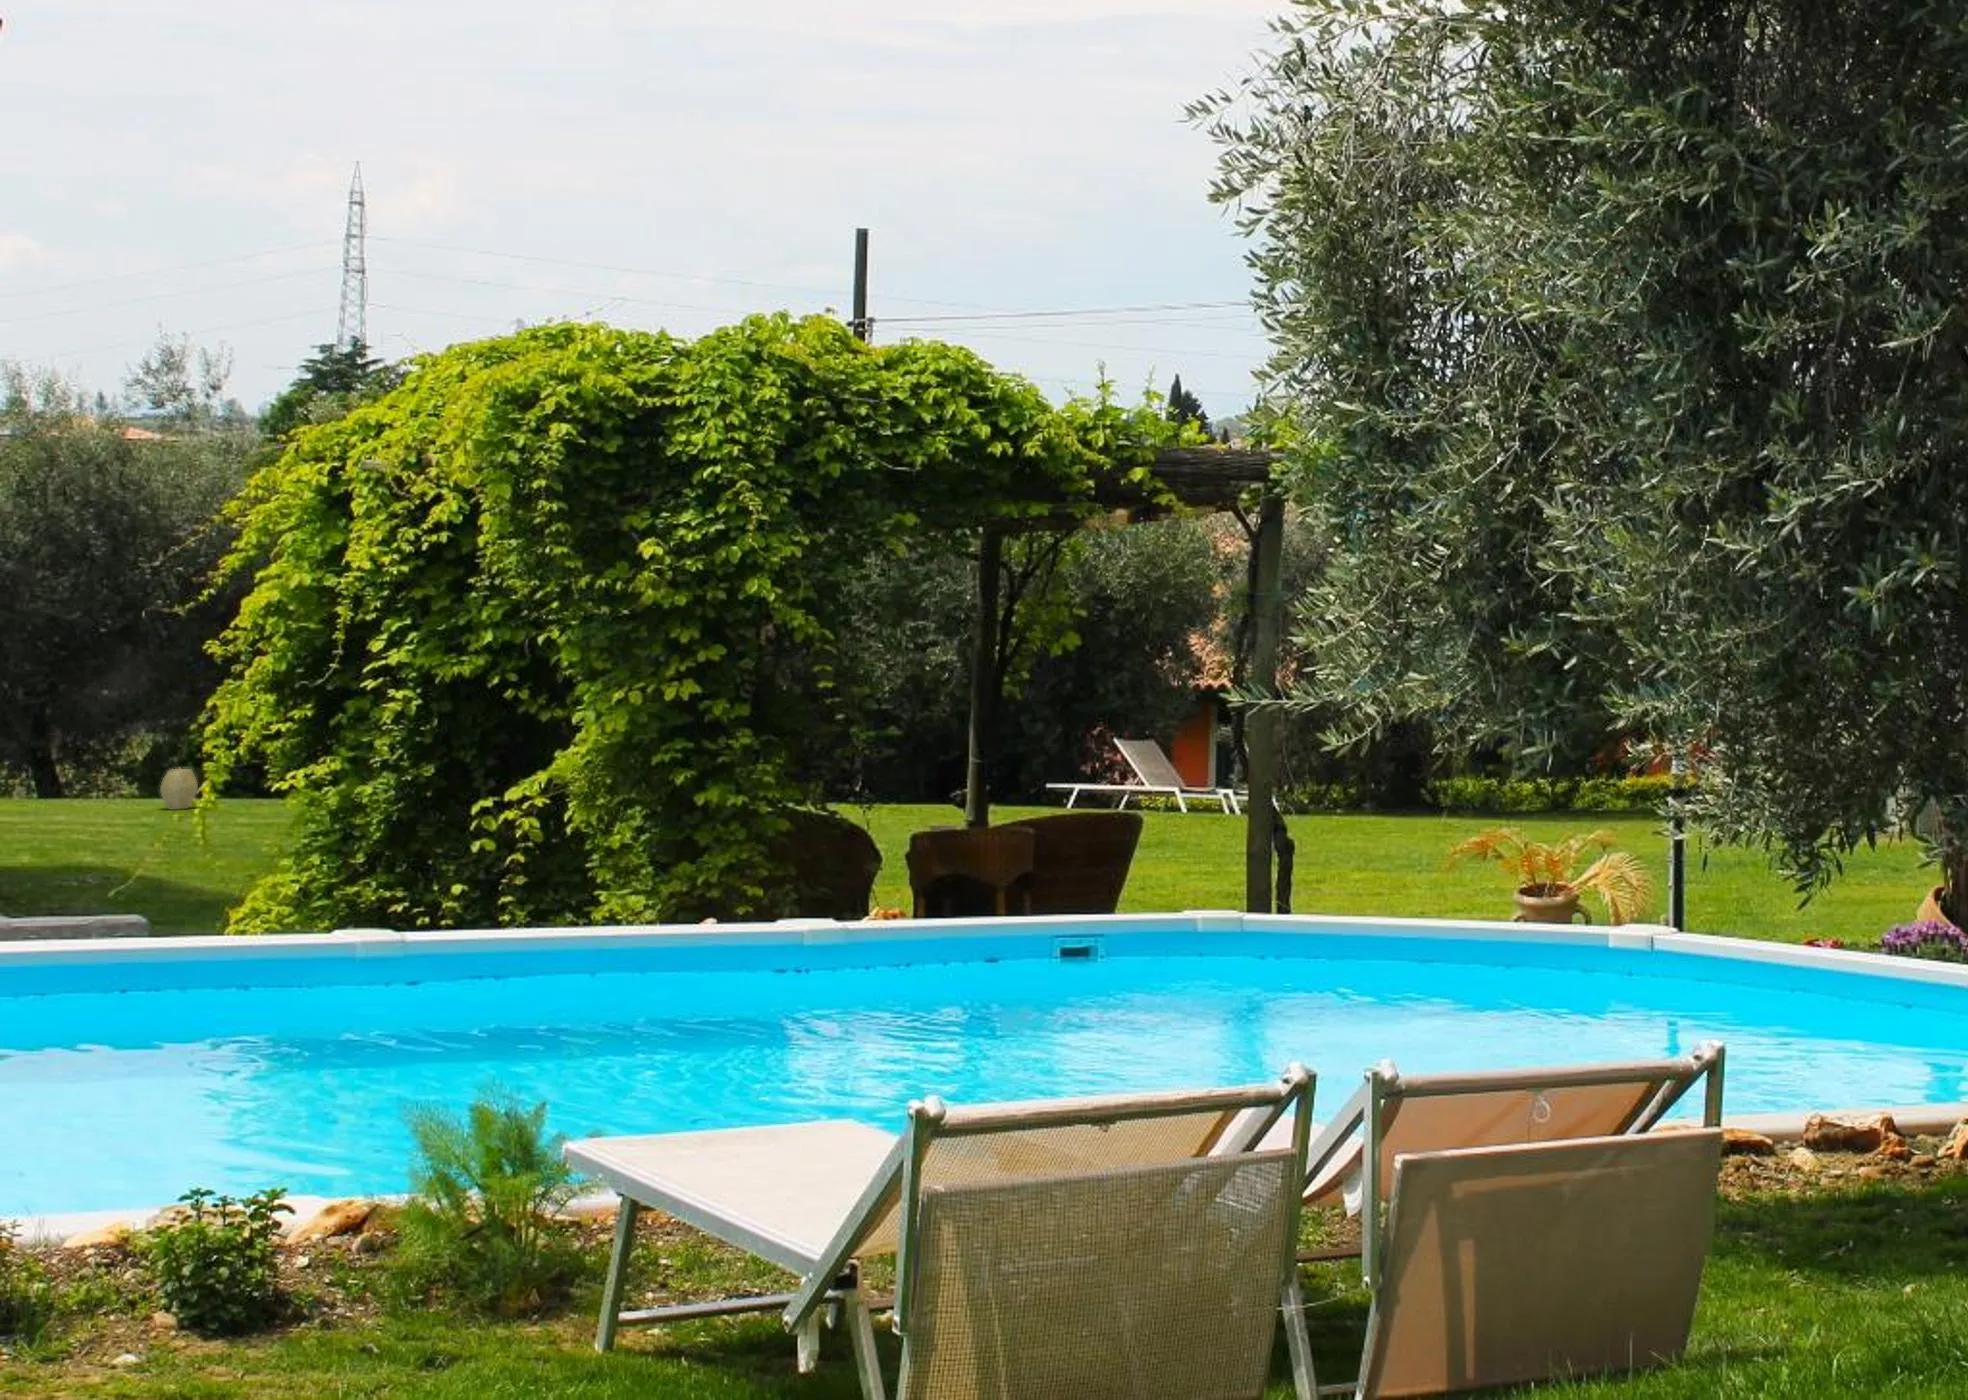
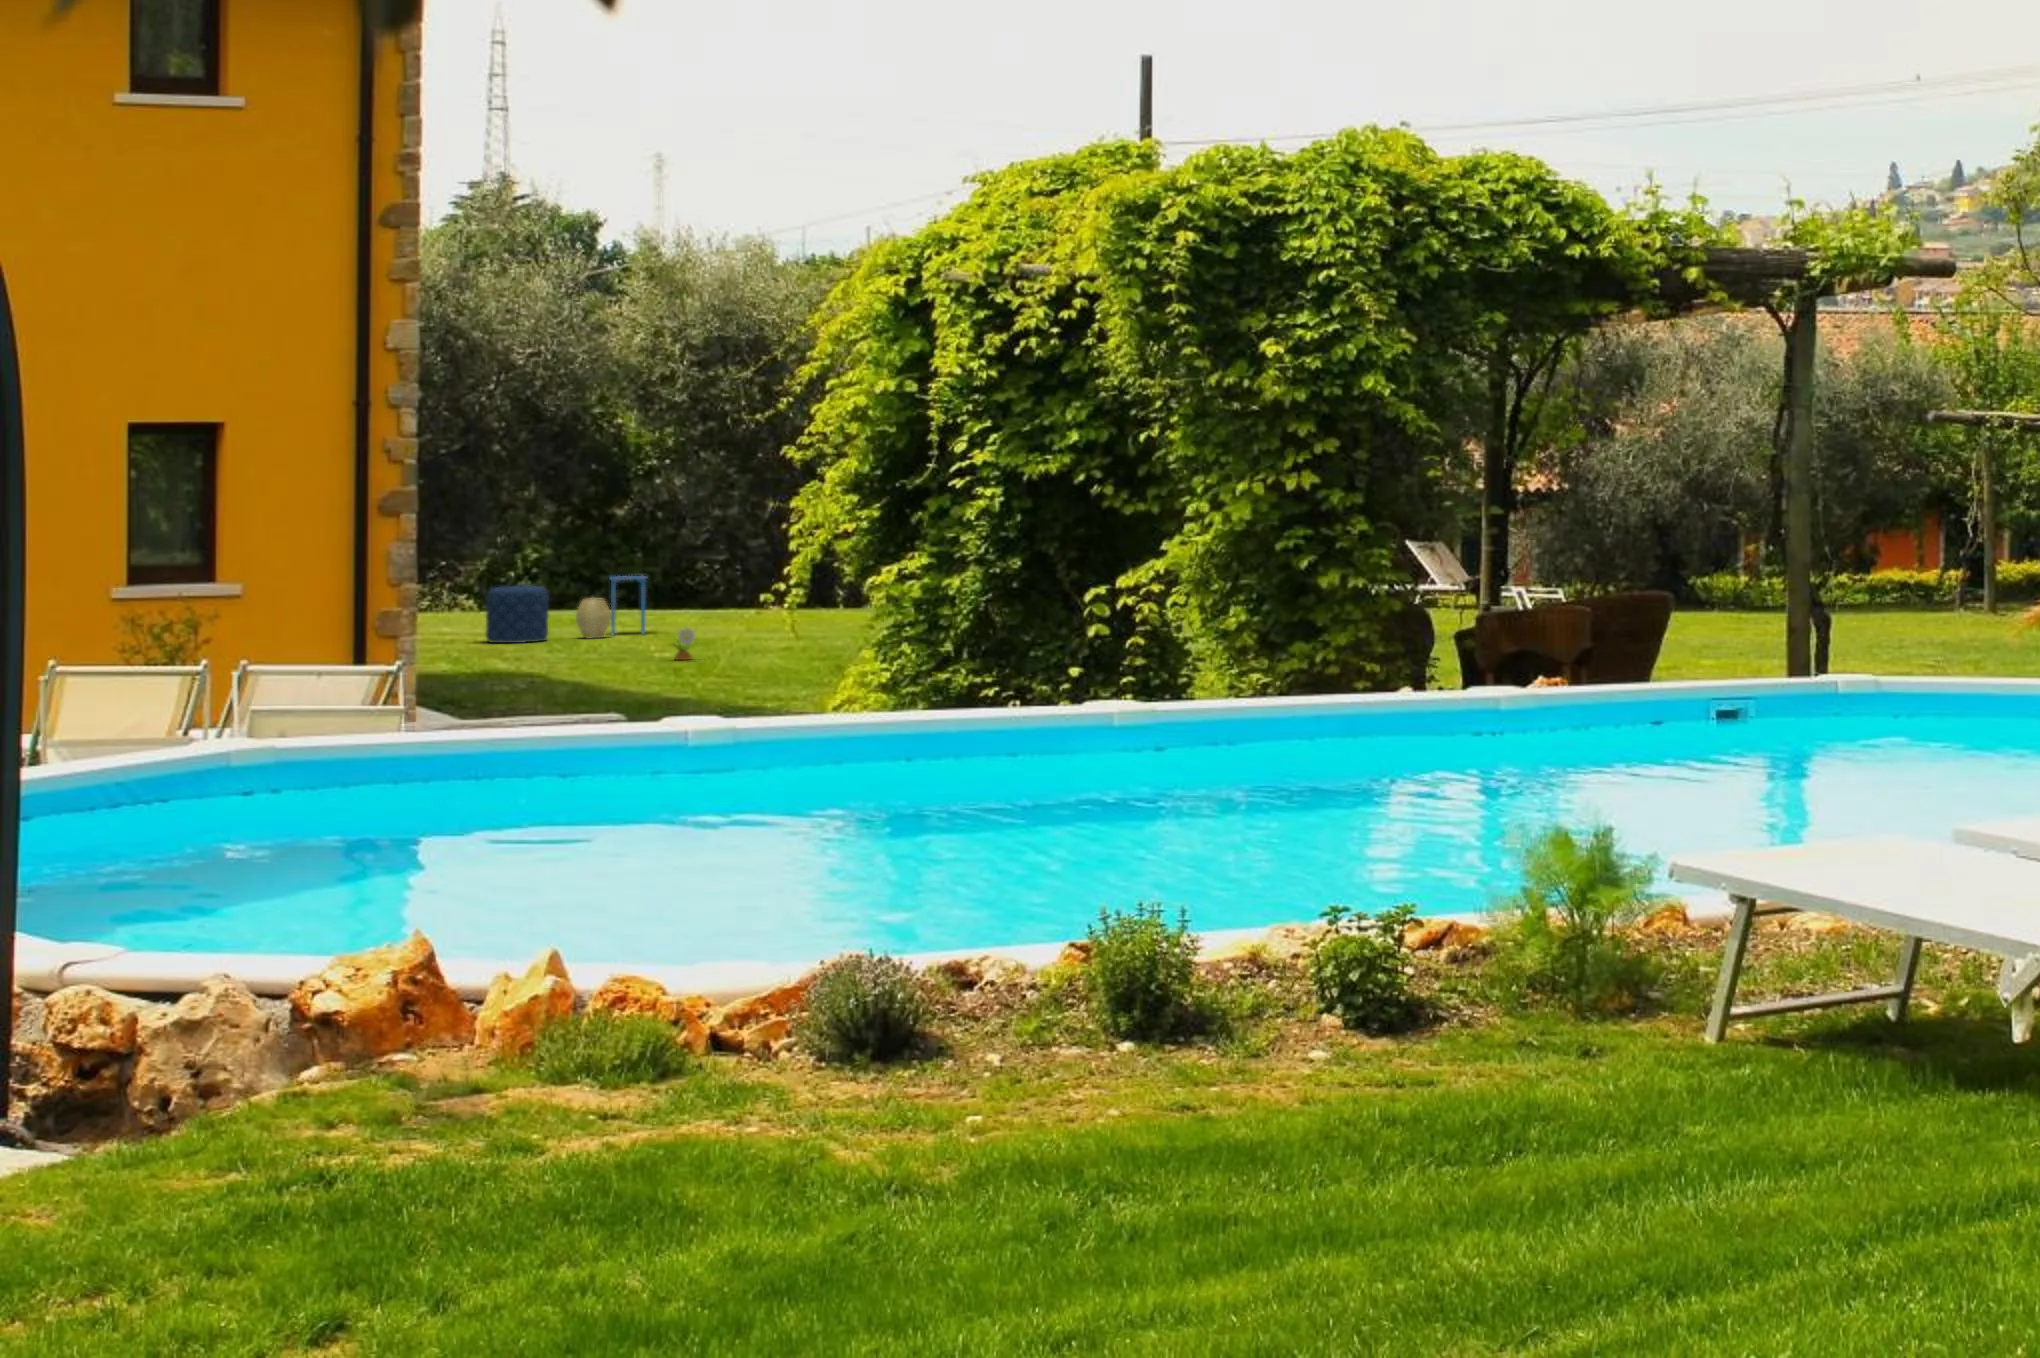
side table: none [203,745,249,805] -> present [610,576,647,634]
pouf: none [60,757,130,816] -> present [485,585,549,643]
decorative plant: none [173,813,212,847] -> present [670,628,695,660]

